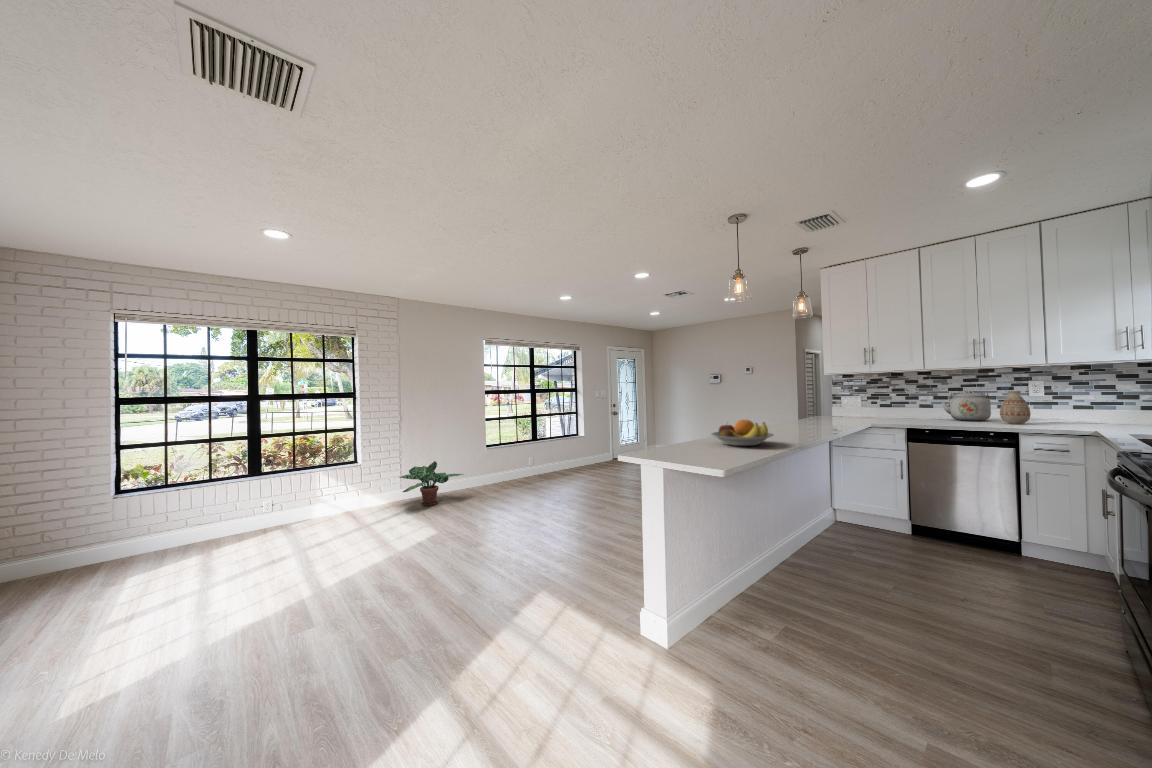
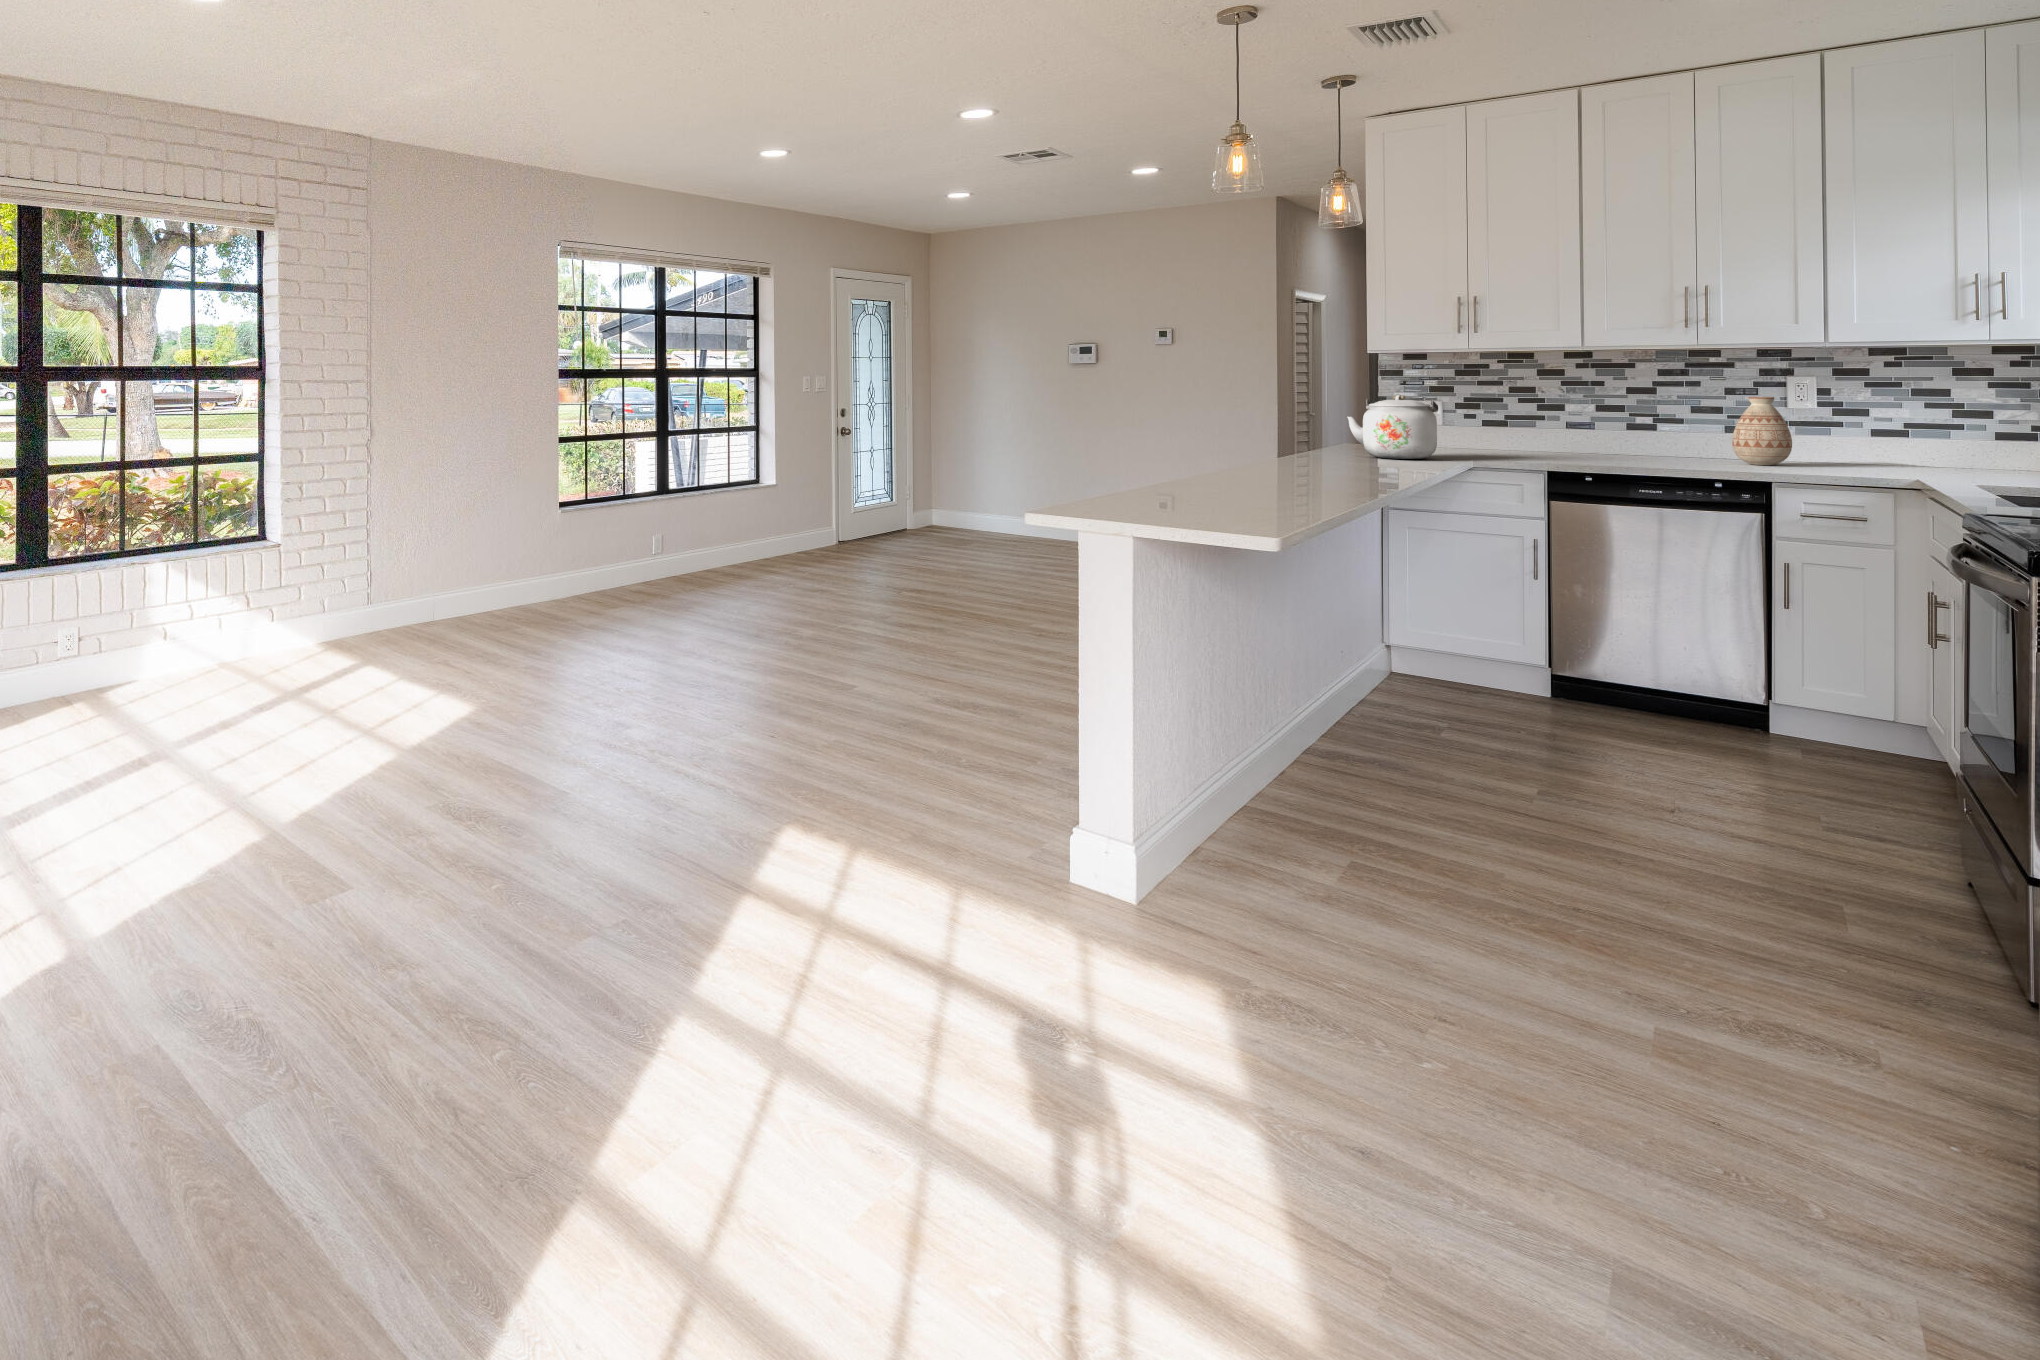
kettle: present [942,391,991,421] -> present [1347,395,1438,459]
fruit bowl: present [711,420,774,446] -> none [1188,443,1323,498]
potted plant: present [400,461,464,506] -> none [372,538,531,647]

